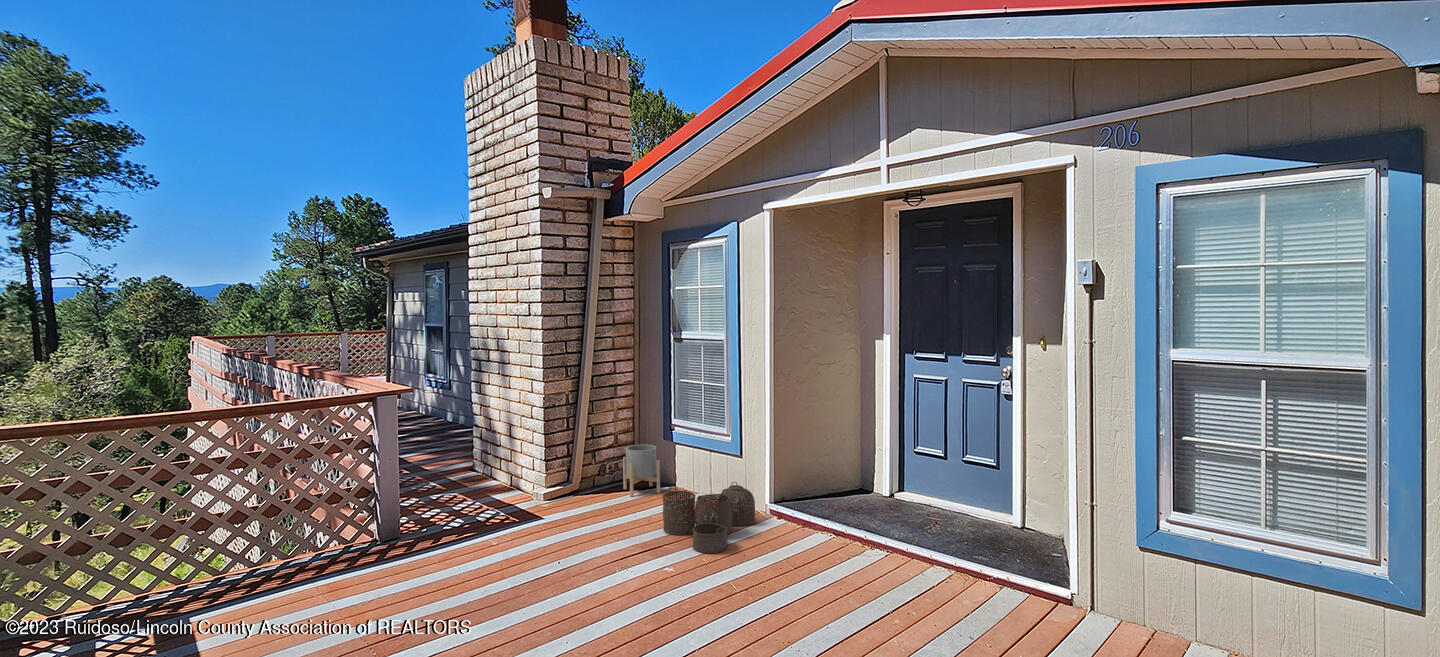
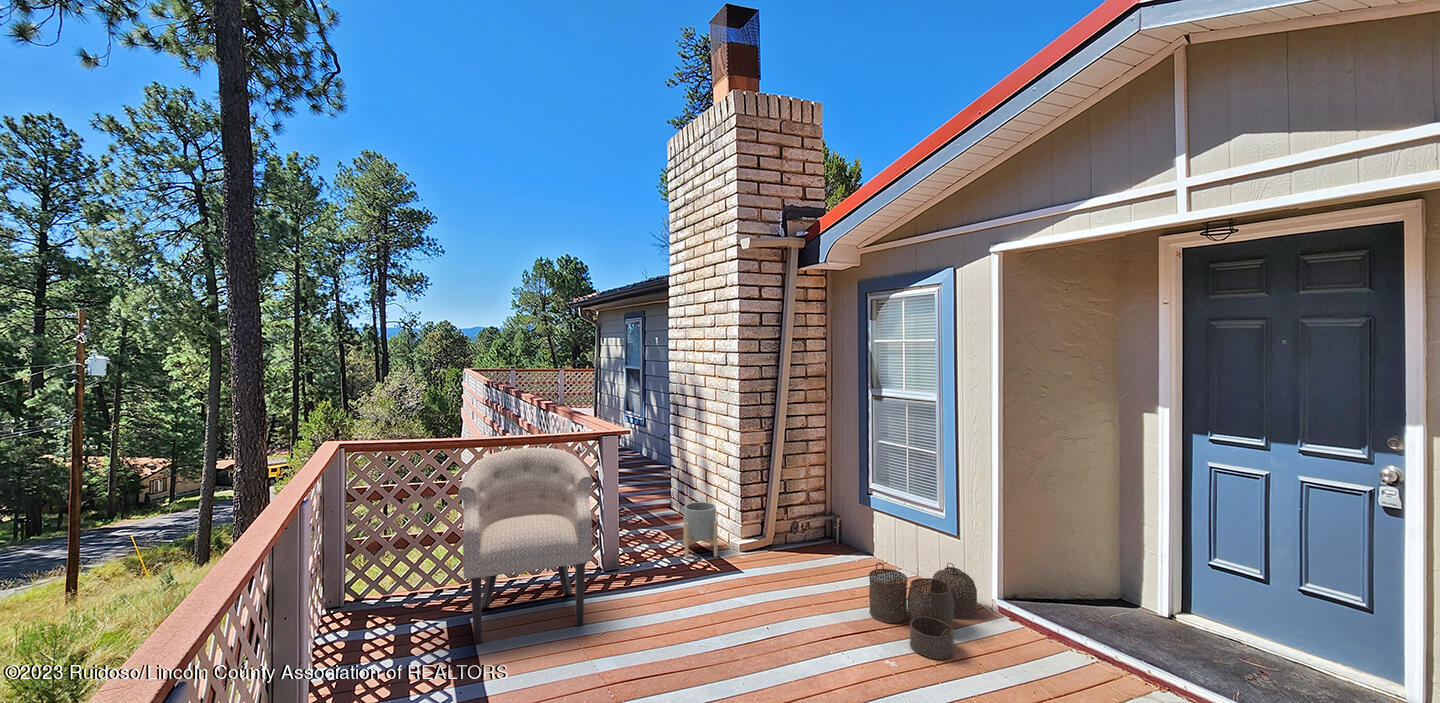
chair: none [238,399,391,591] -> present [458,448,593,644]
planter: present [623,445,660,496] -> present [683,502,718,558]

